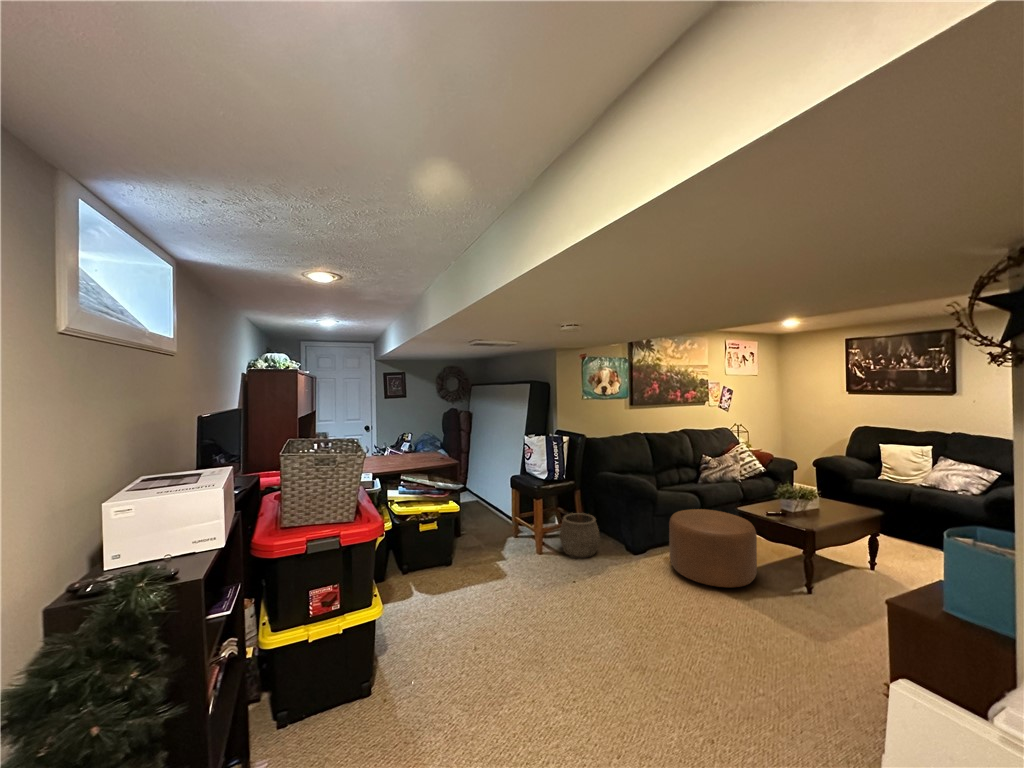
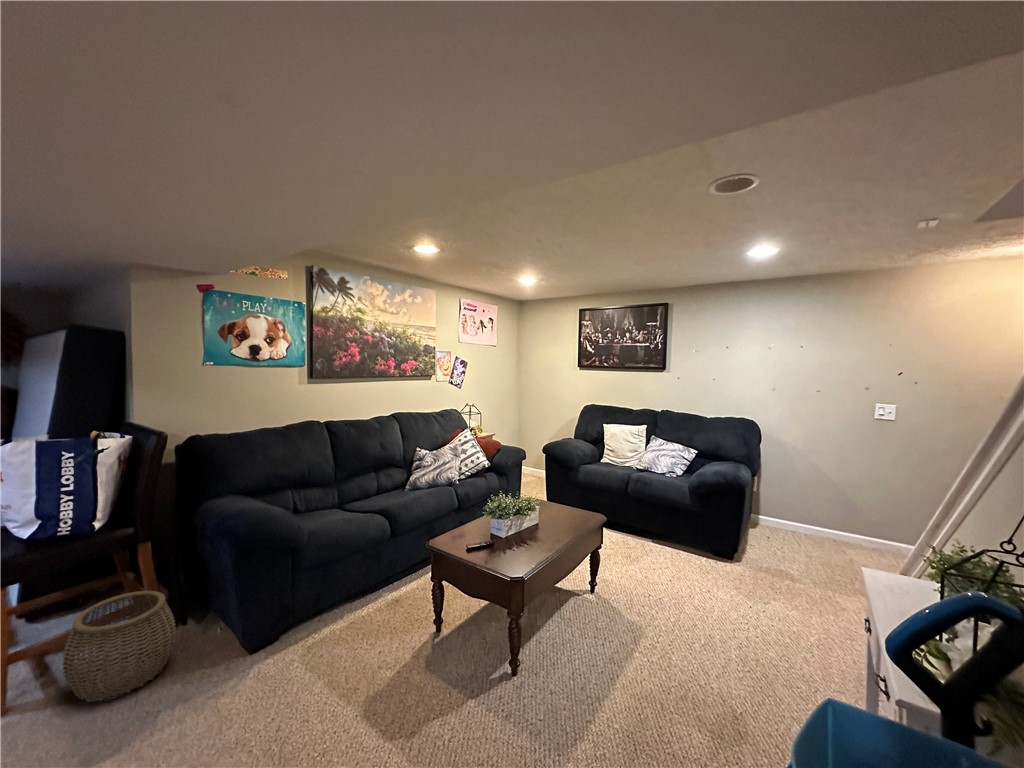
ottoman: present [669,509,757,587] -> none [302,548,448,710]

